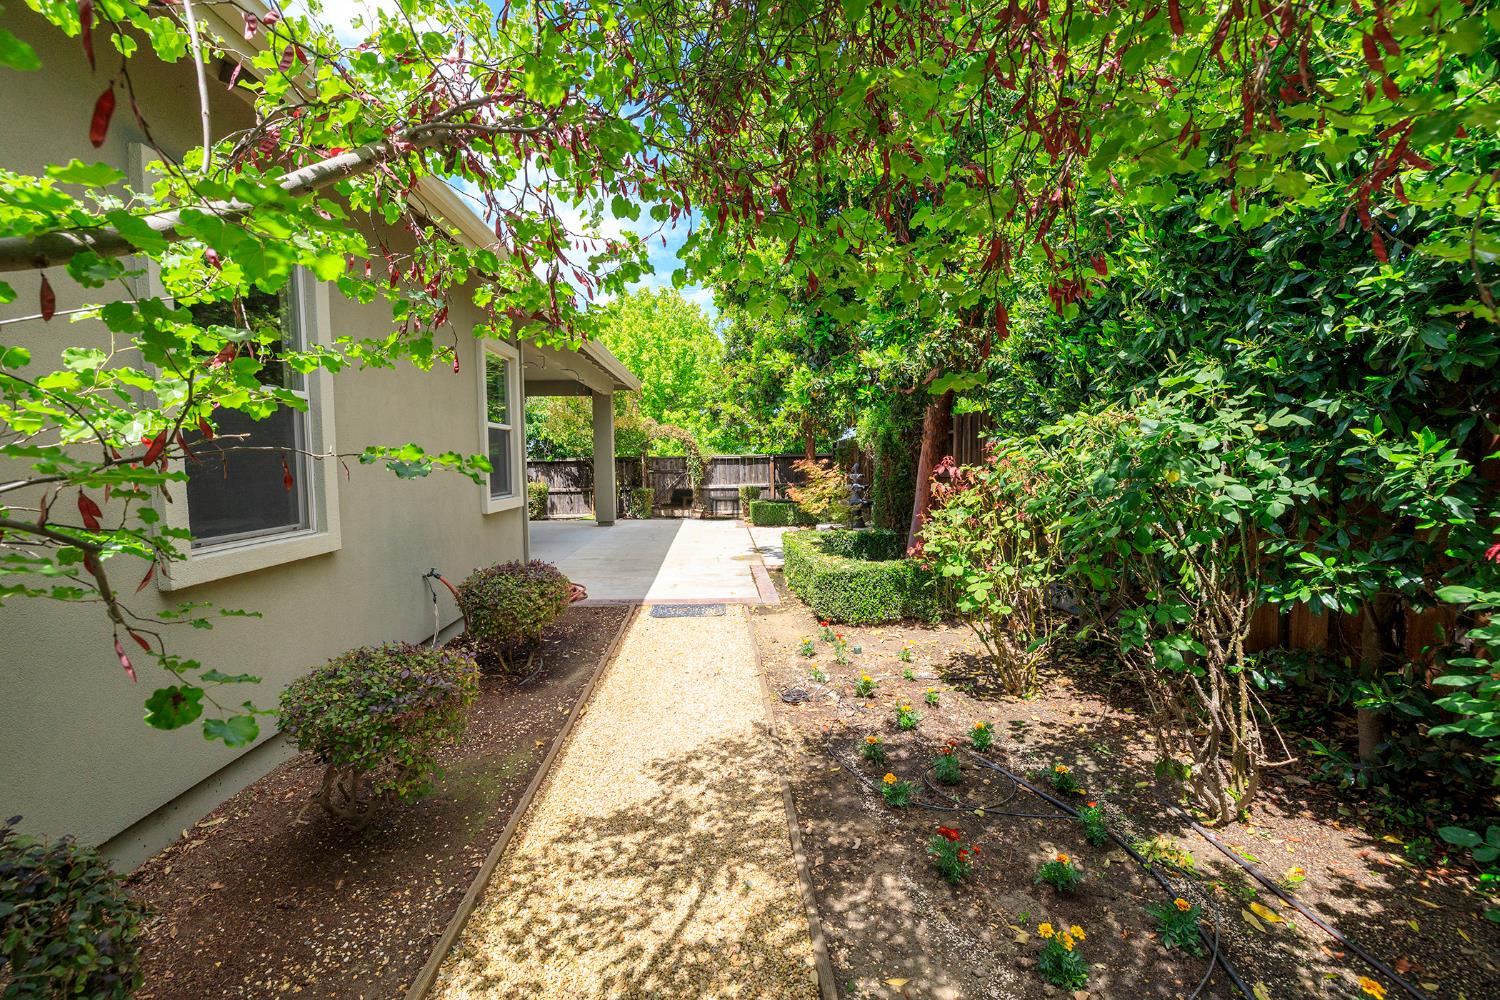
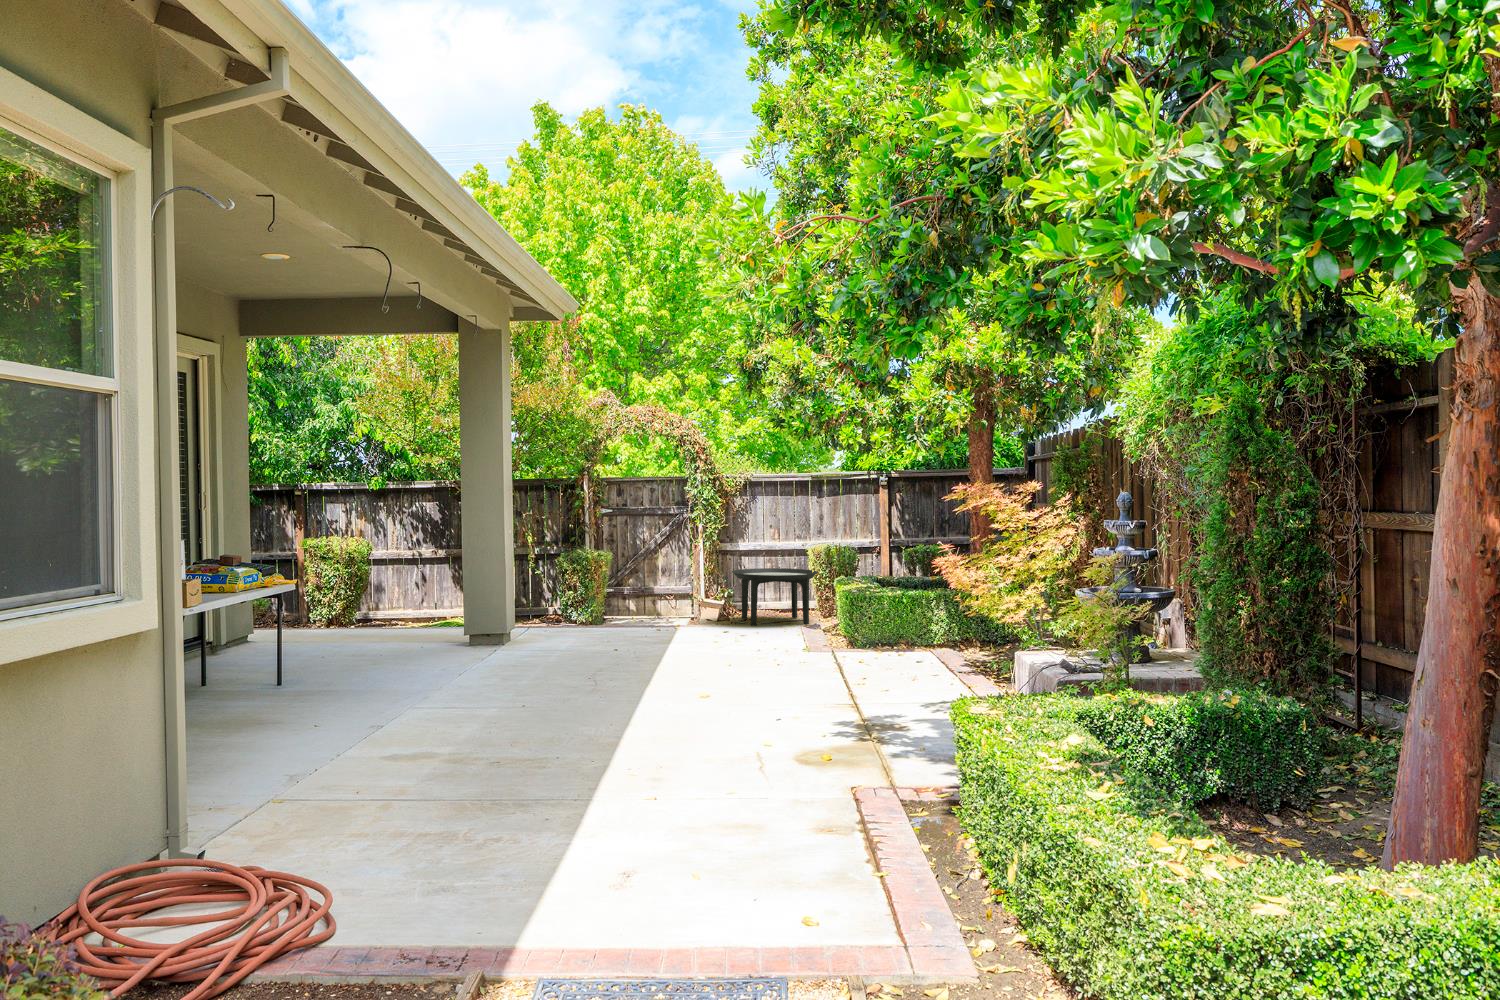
armchair: present [659,488,695,518] -> none [618,548,708,624]

